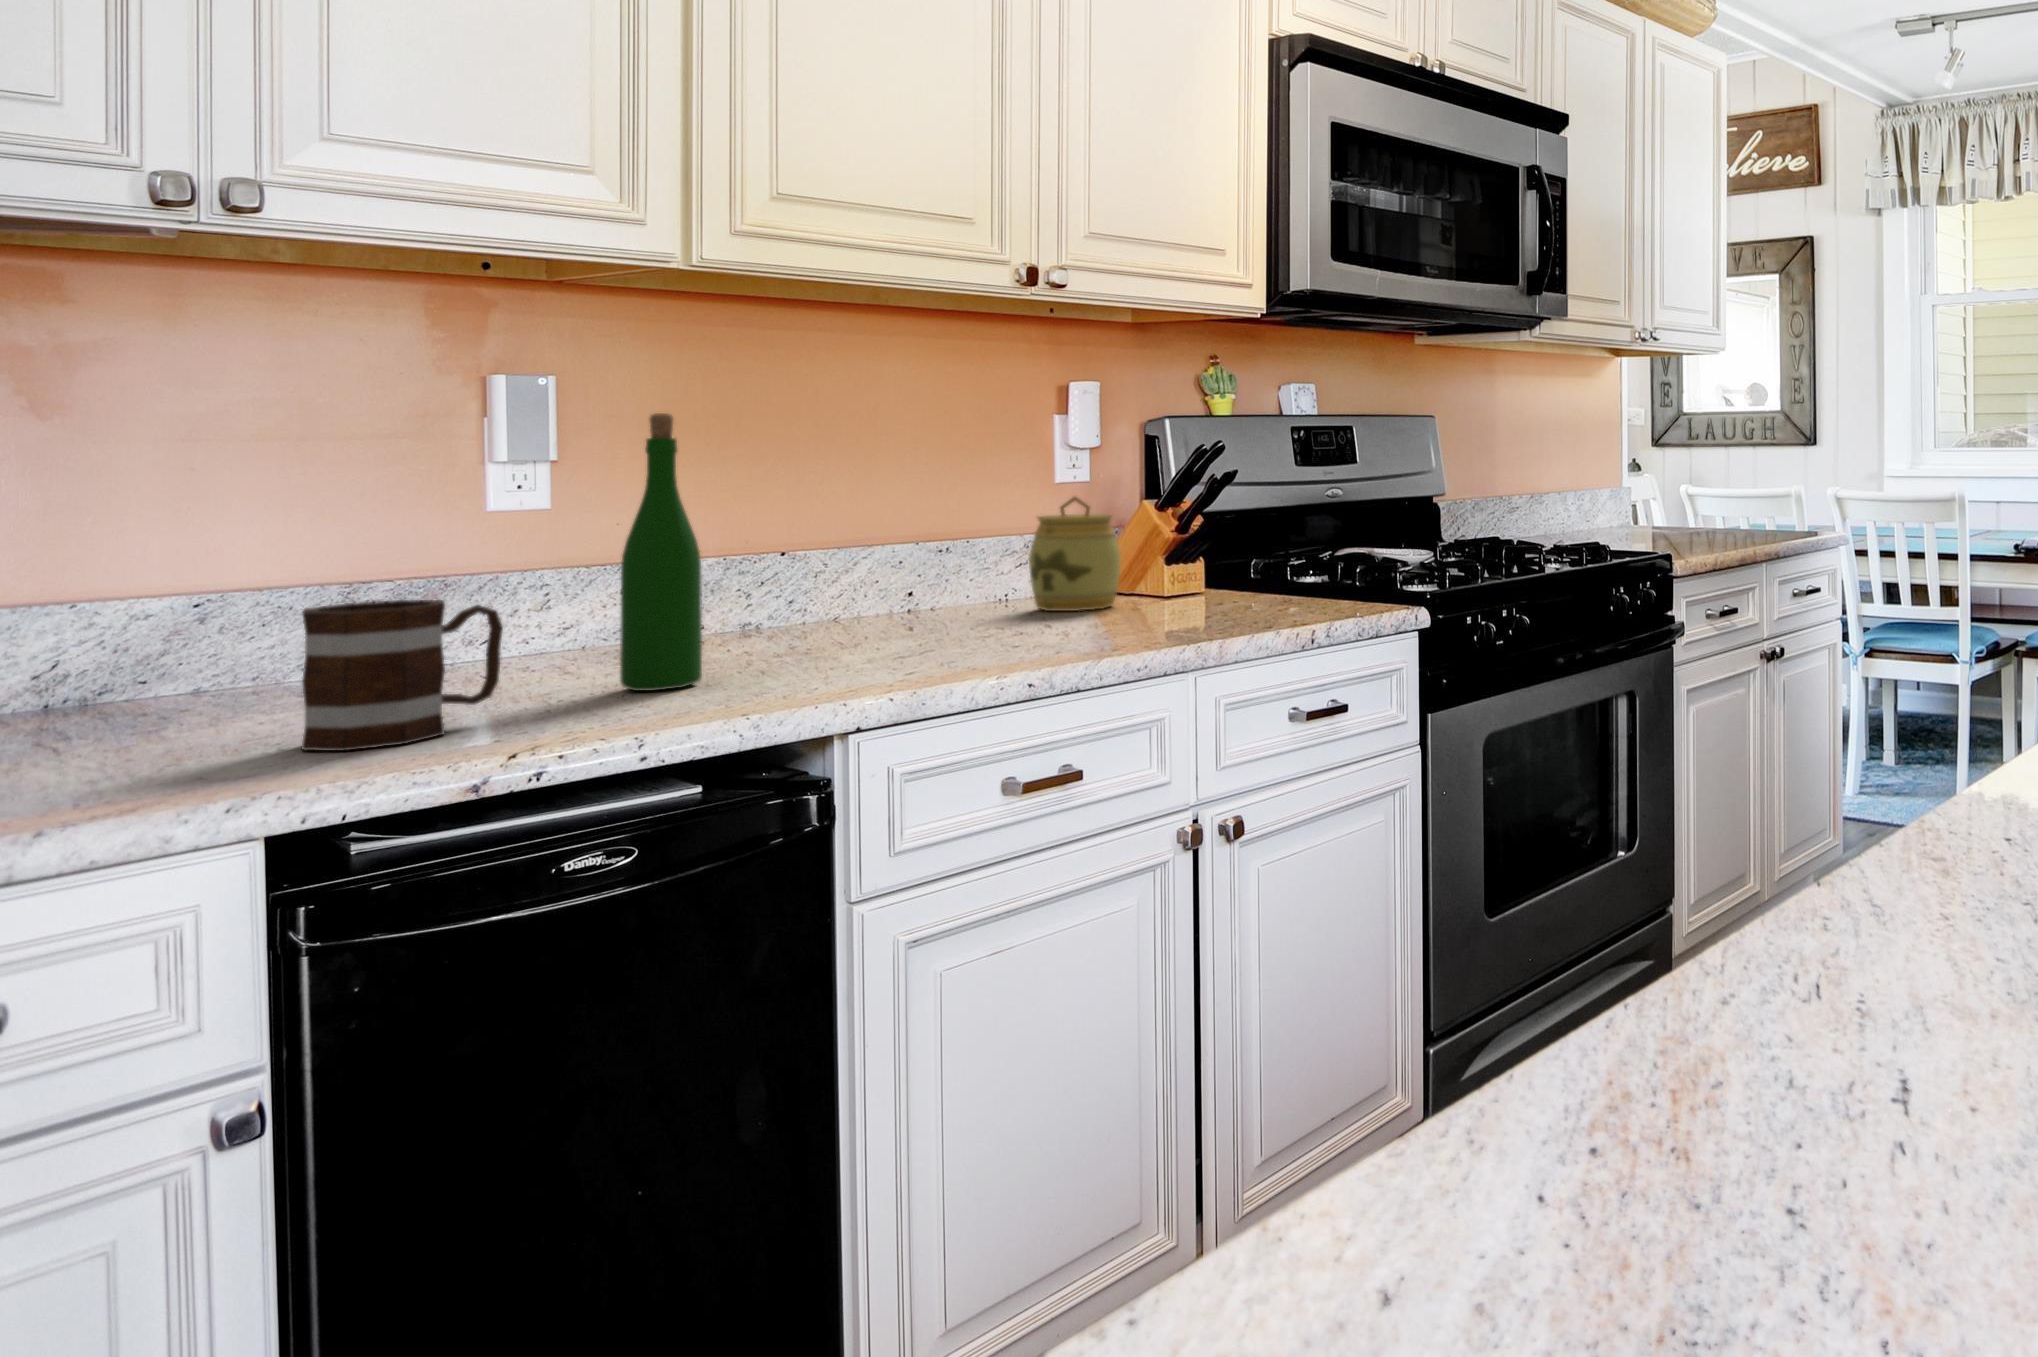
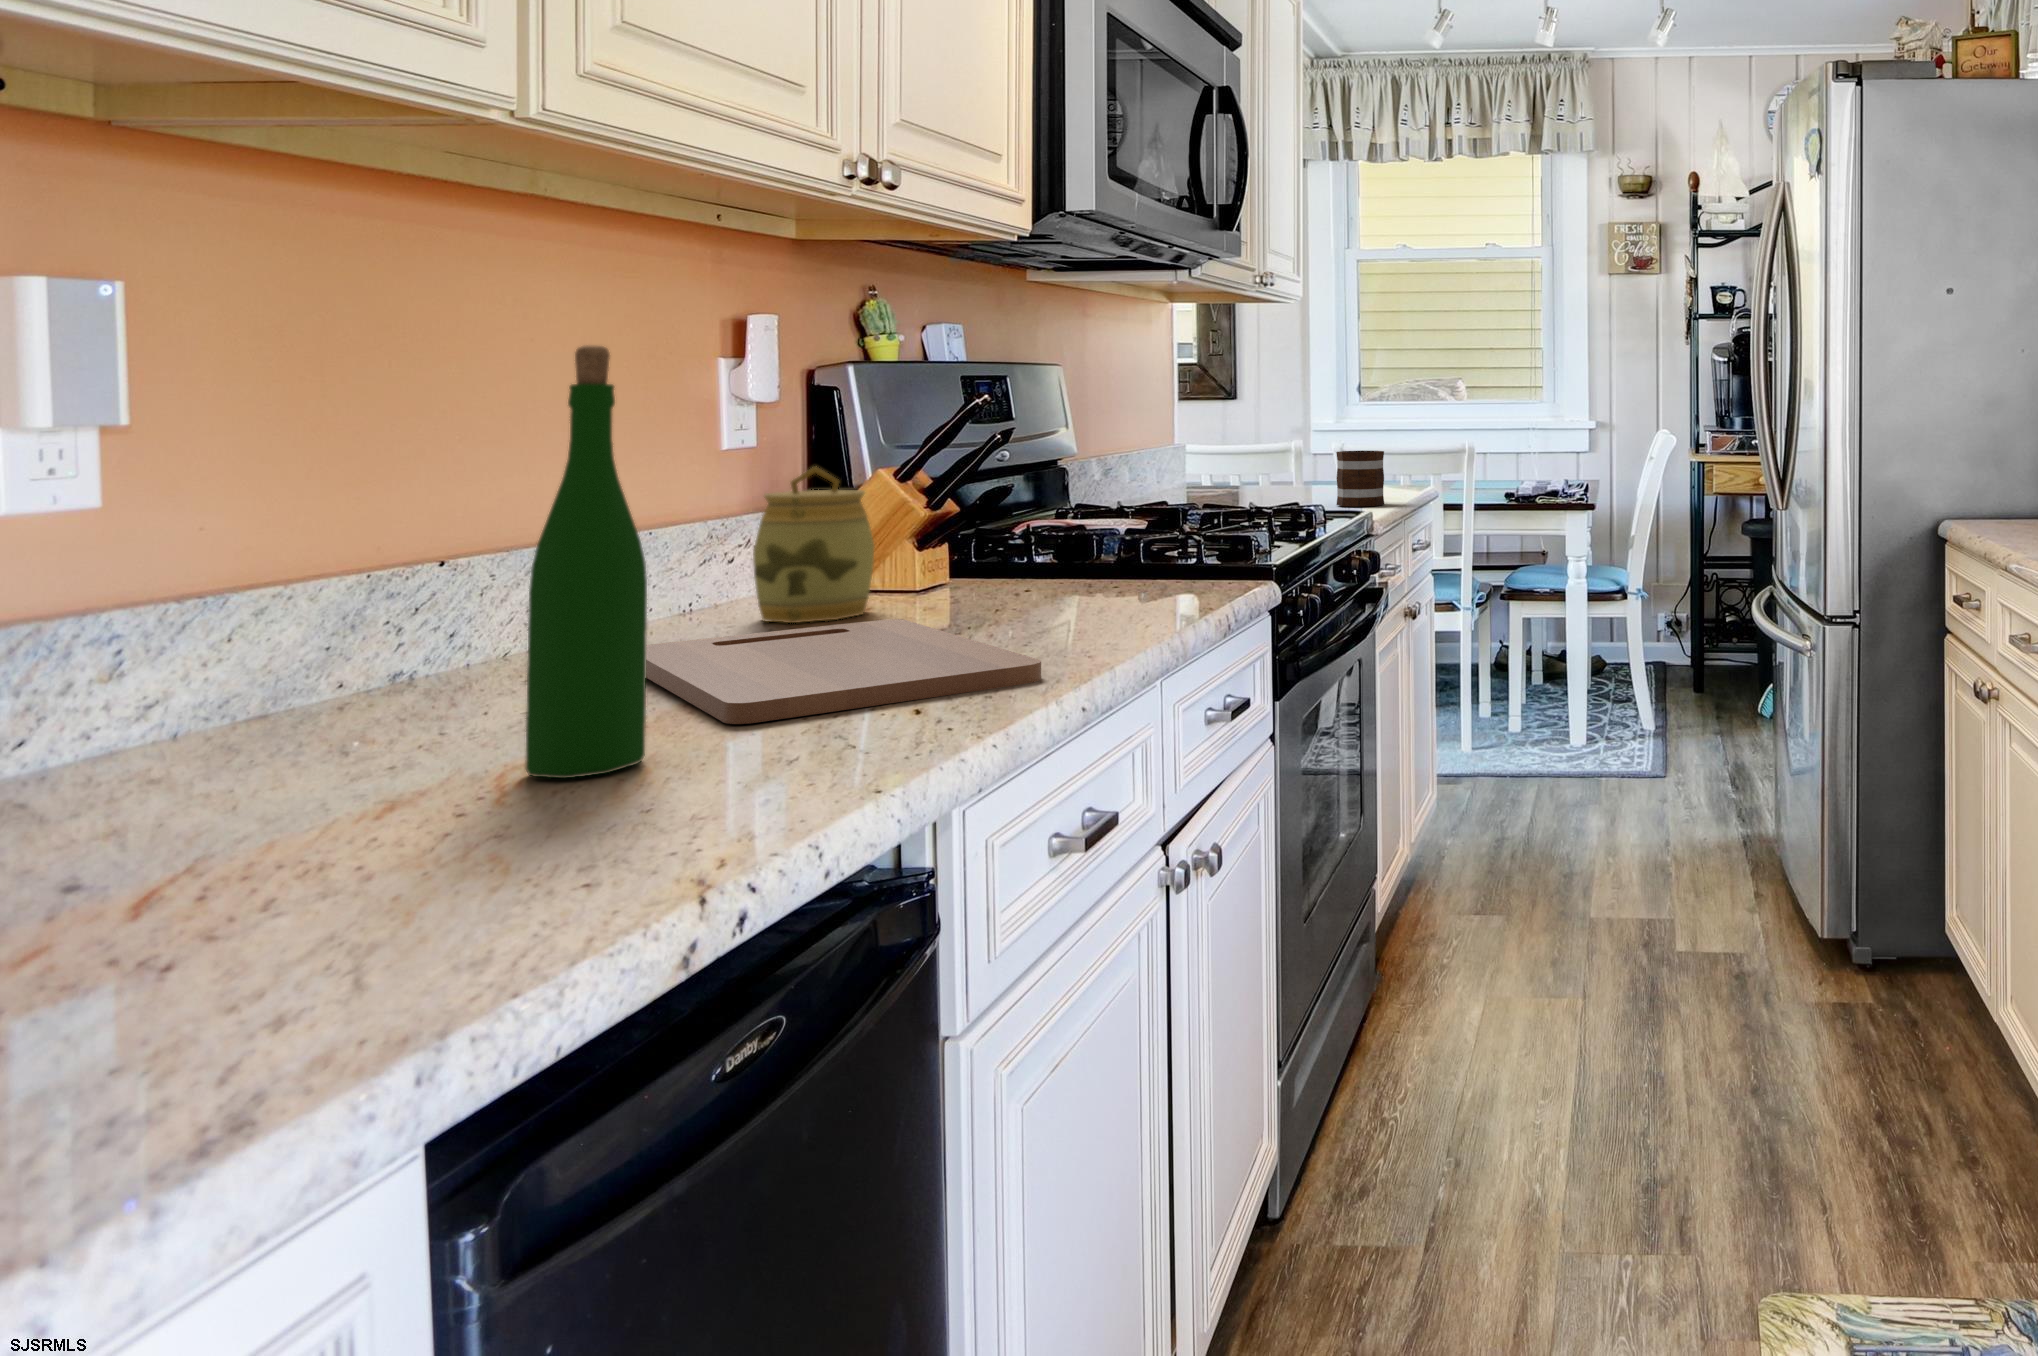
mug: present [302,600,503,751] -> present [1336,451,1384,507]
cutting board: none [796,612,1068,671] -> present [646,619,1041,724]

